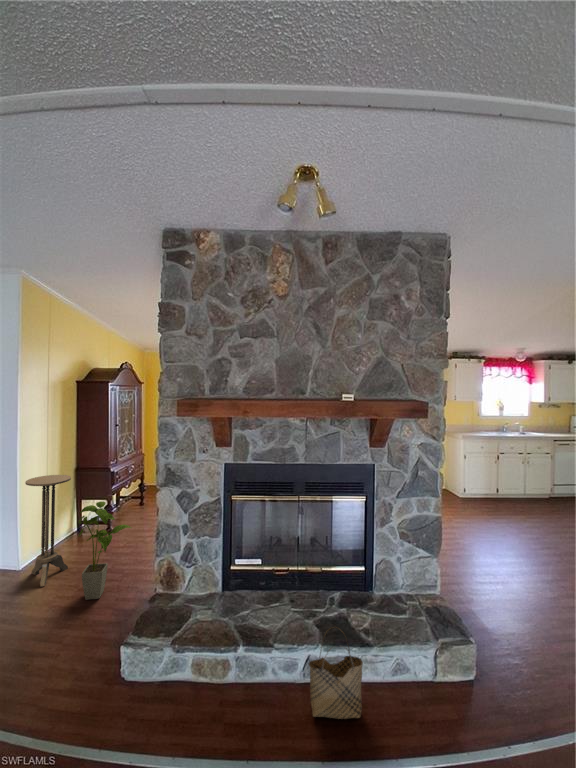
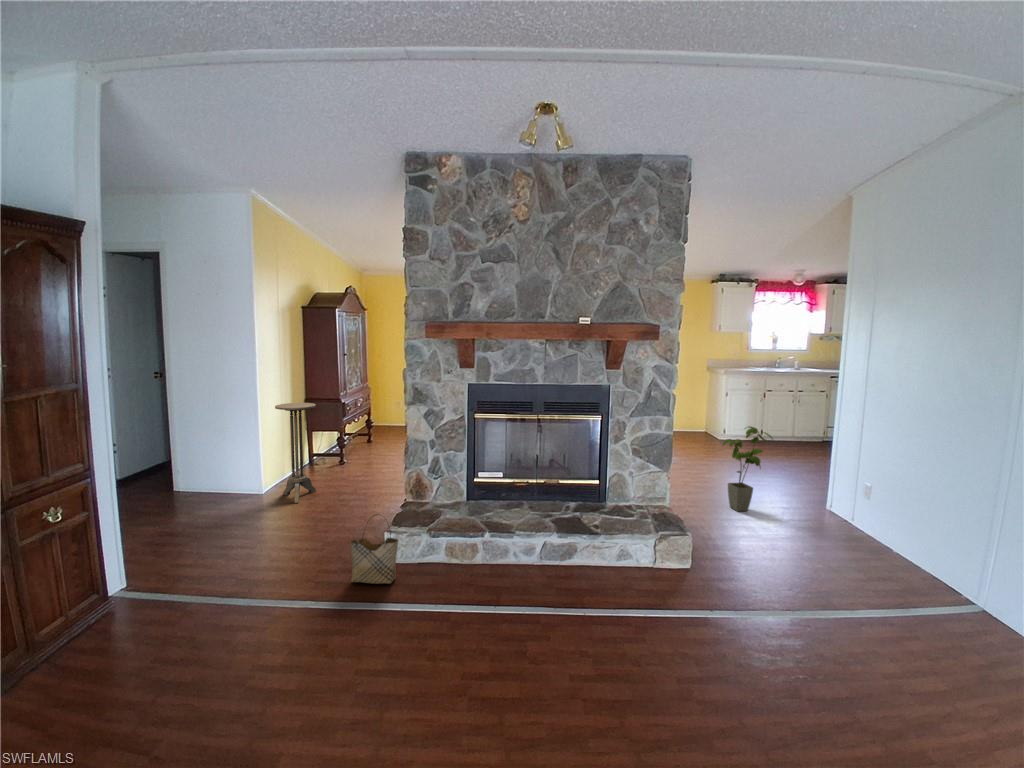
house plant: present [78,502,131,600] -> present [723,426,773,511]
woven basket: present [309,627,363,719] -> present [350,514,398,584]

